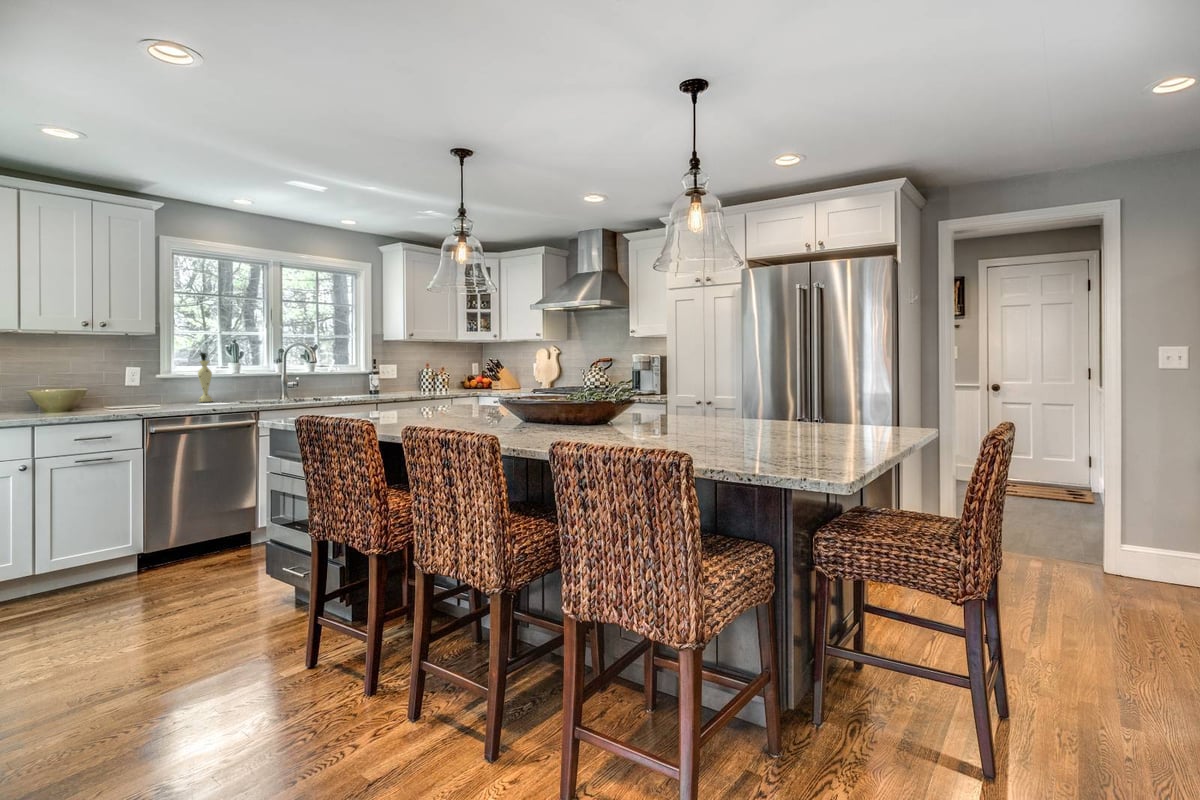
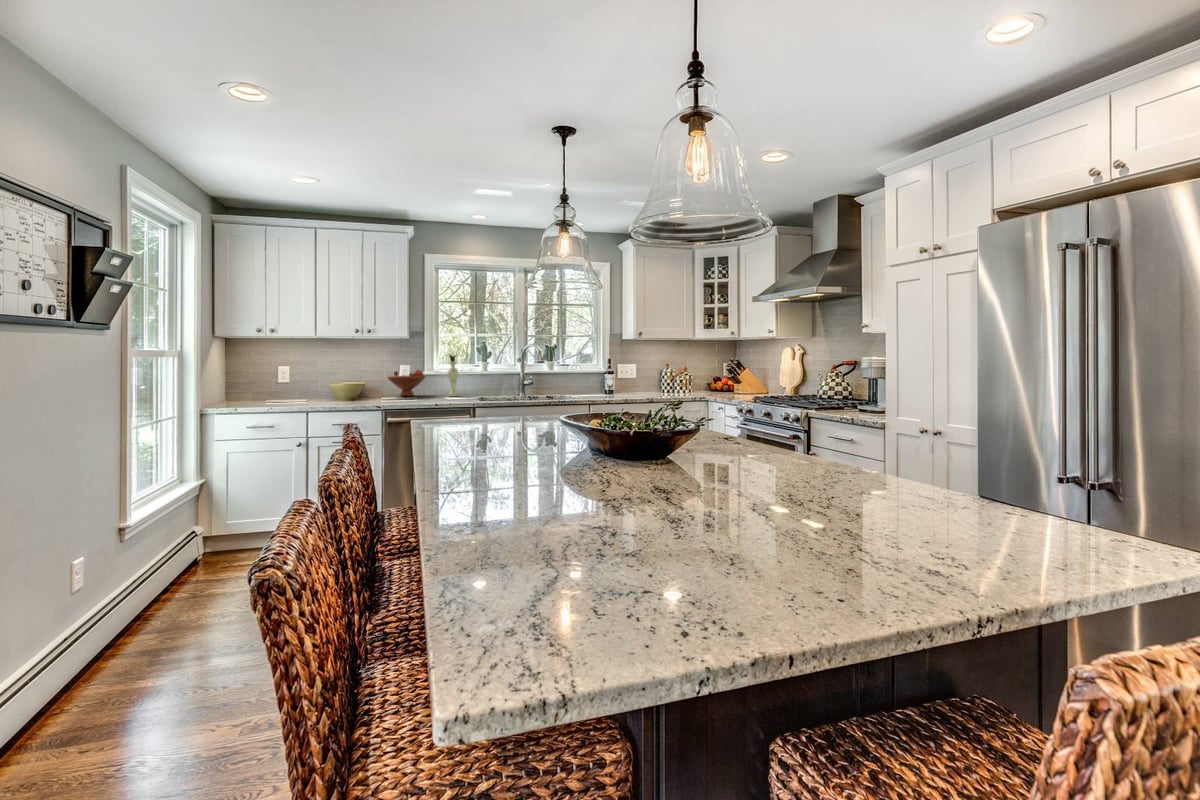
fruit bowl: none [106,369,163,403] -> present [387,370,425,396]

